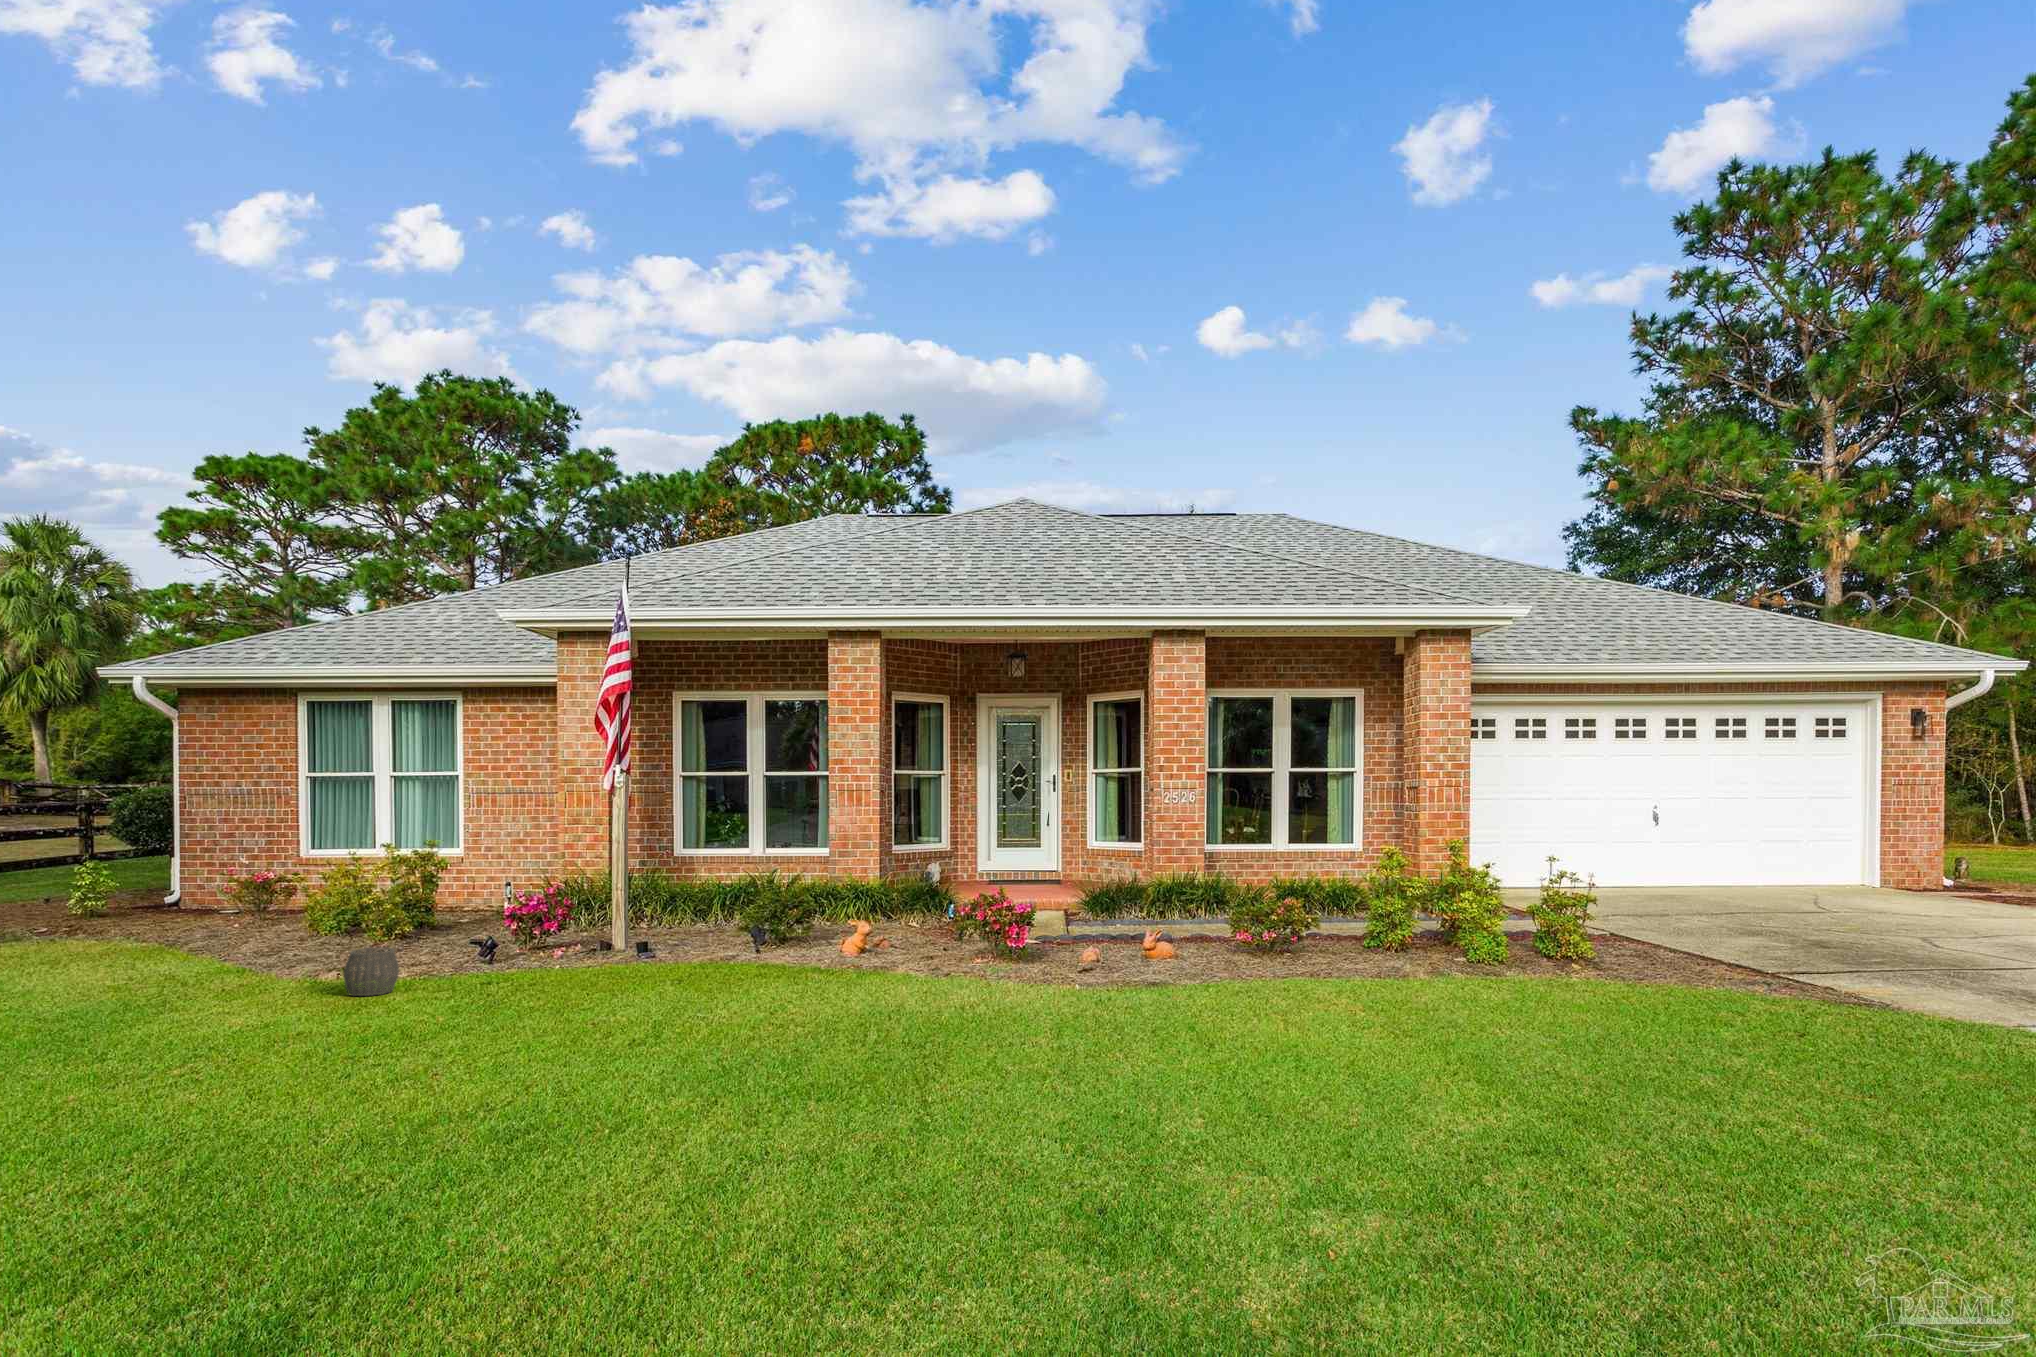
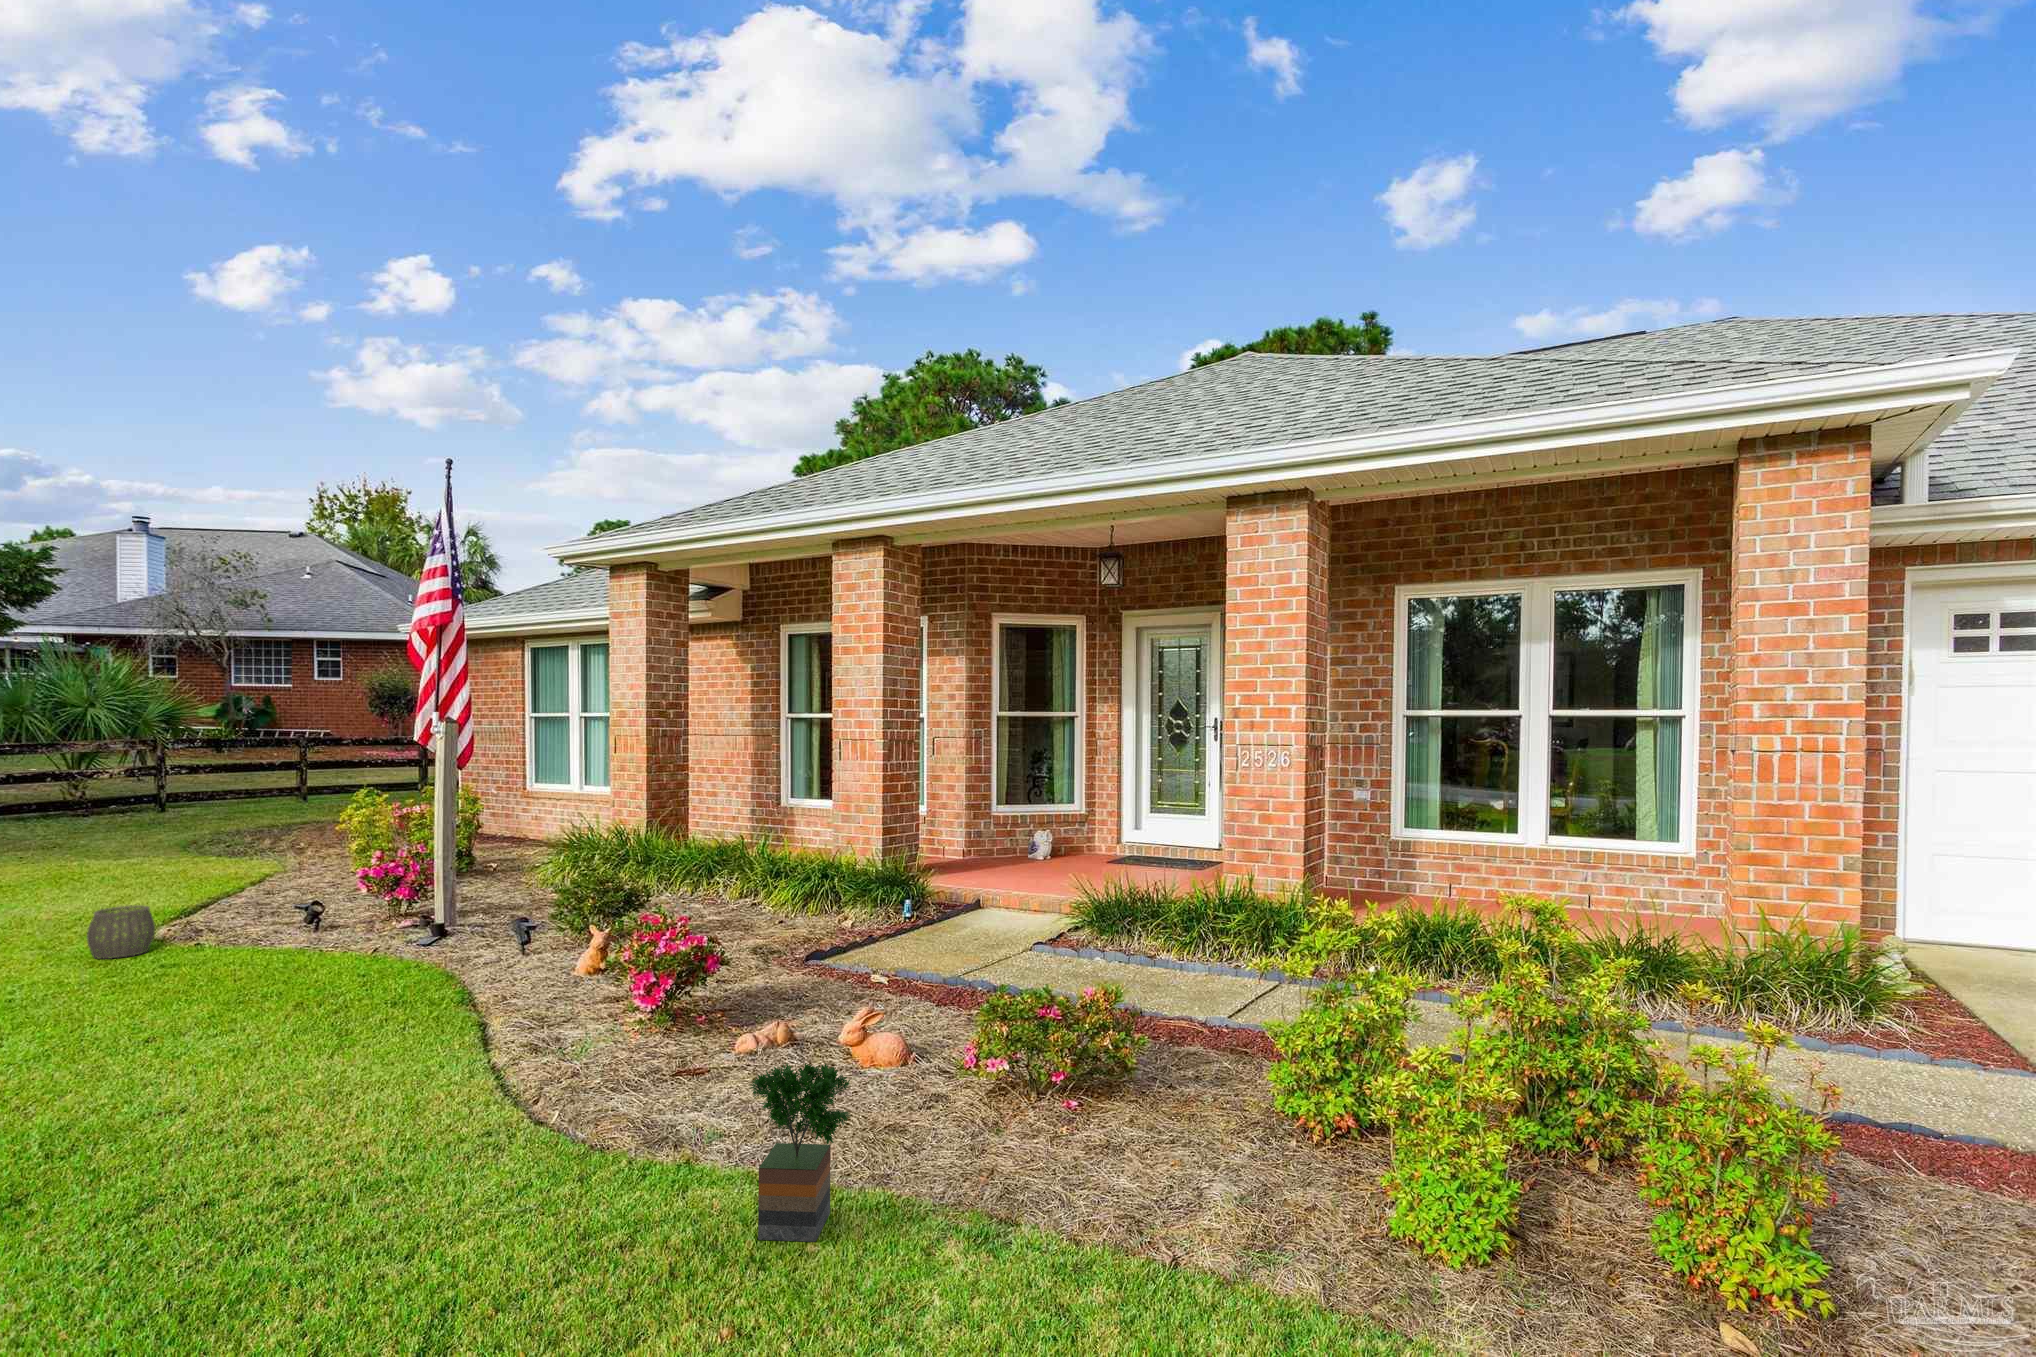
potted tree: none [1241,925,1297,1001] -> present [750,1063,851,1242]

